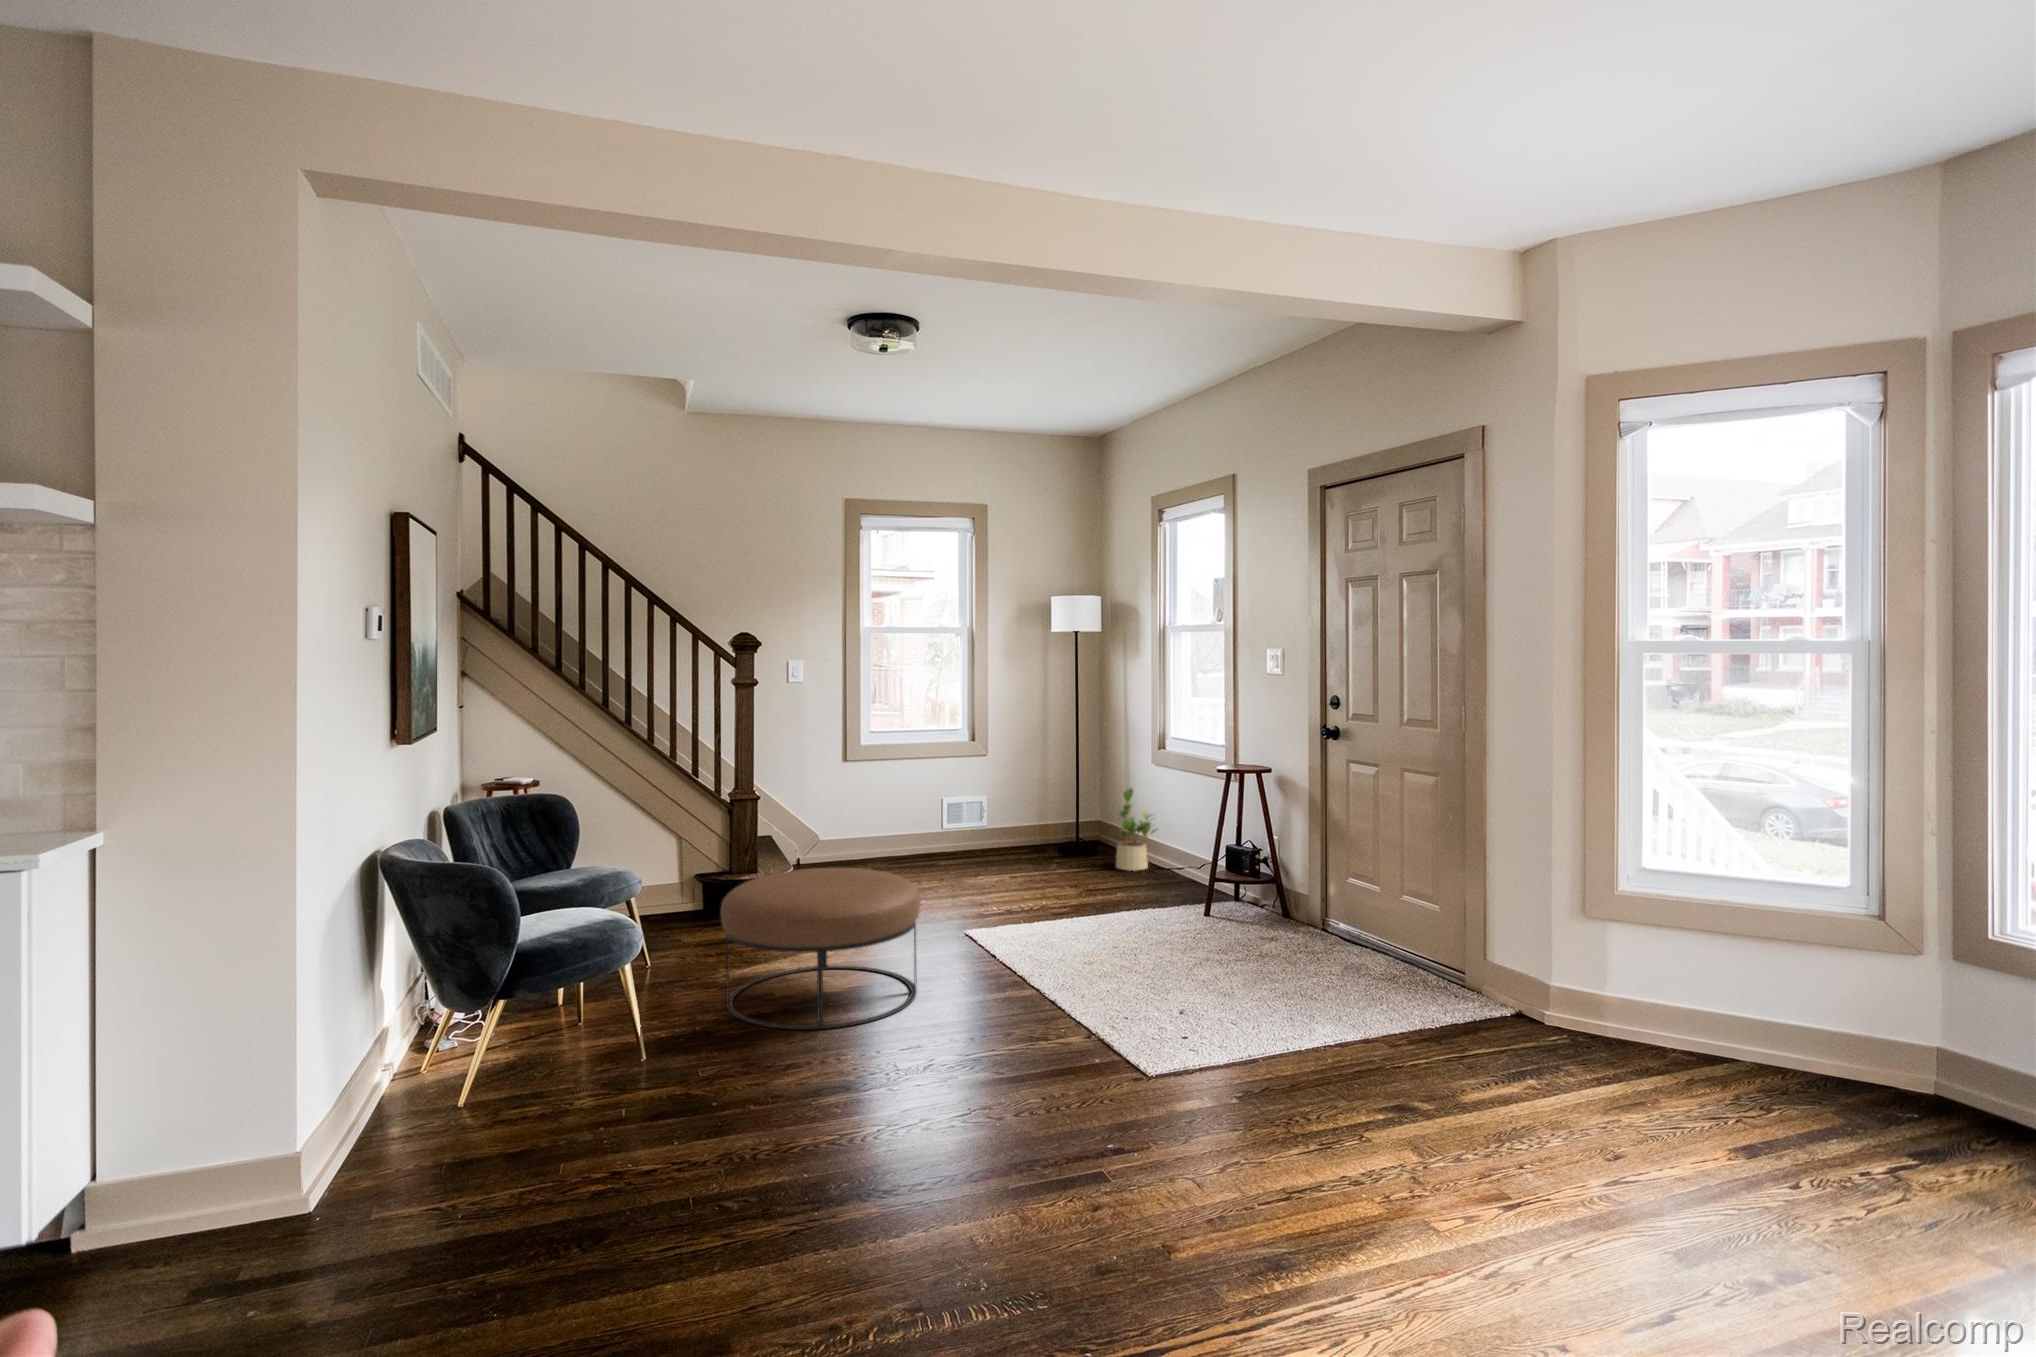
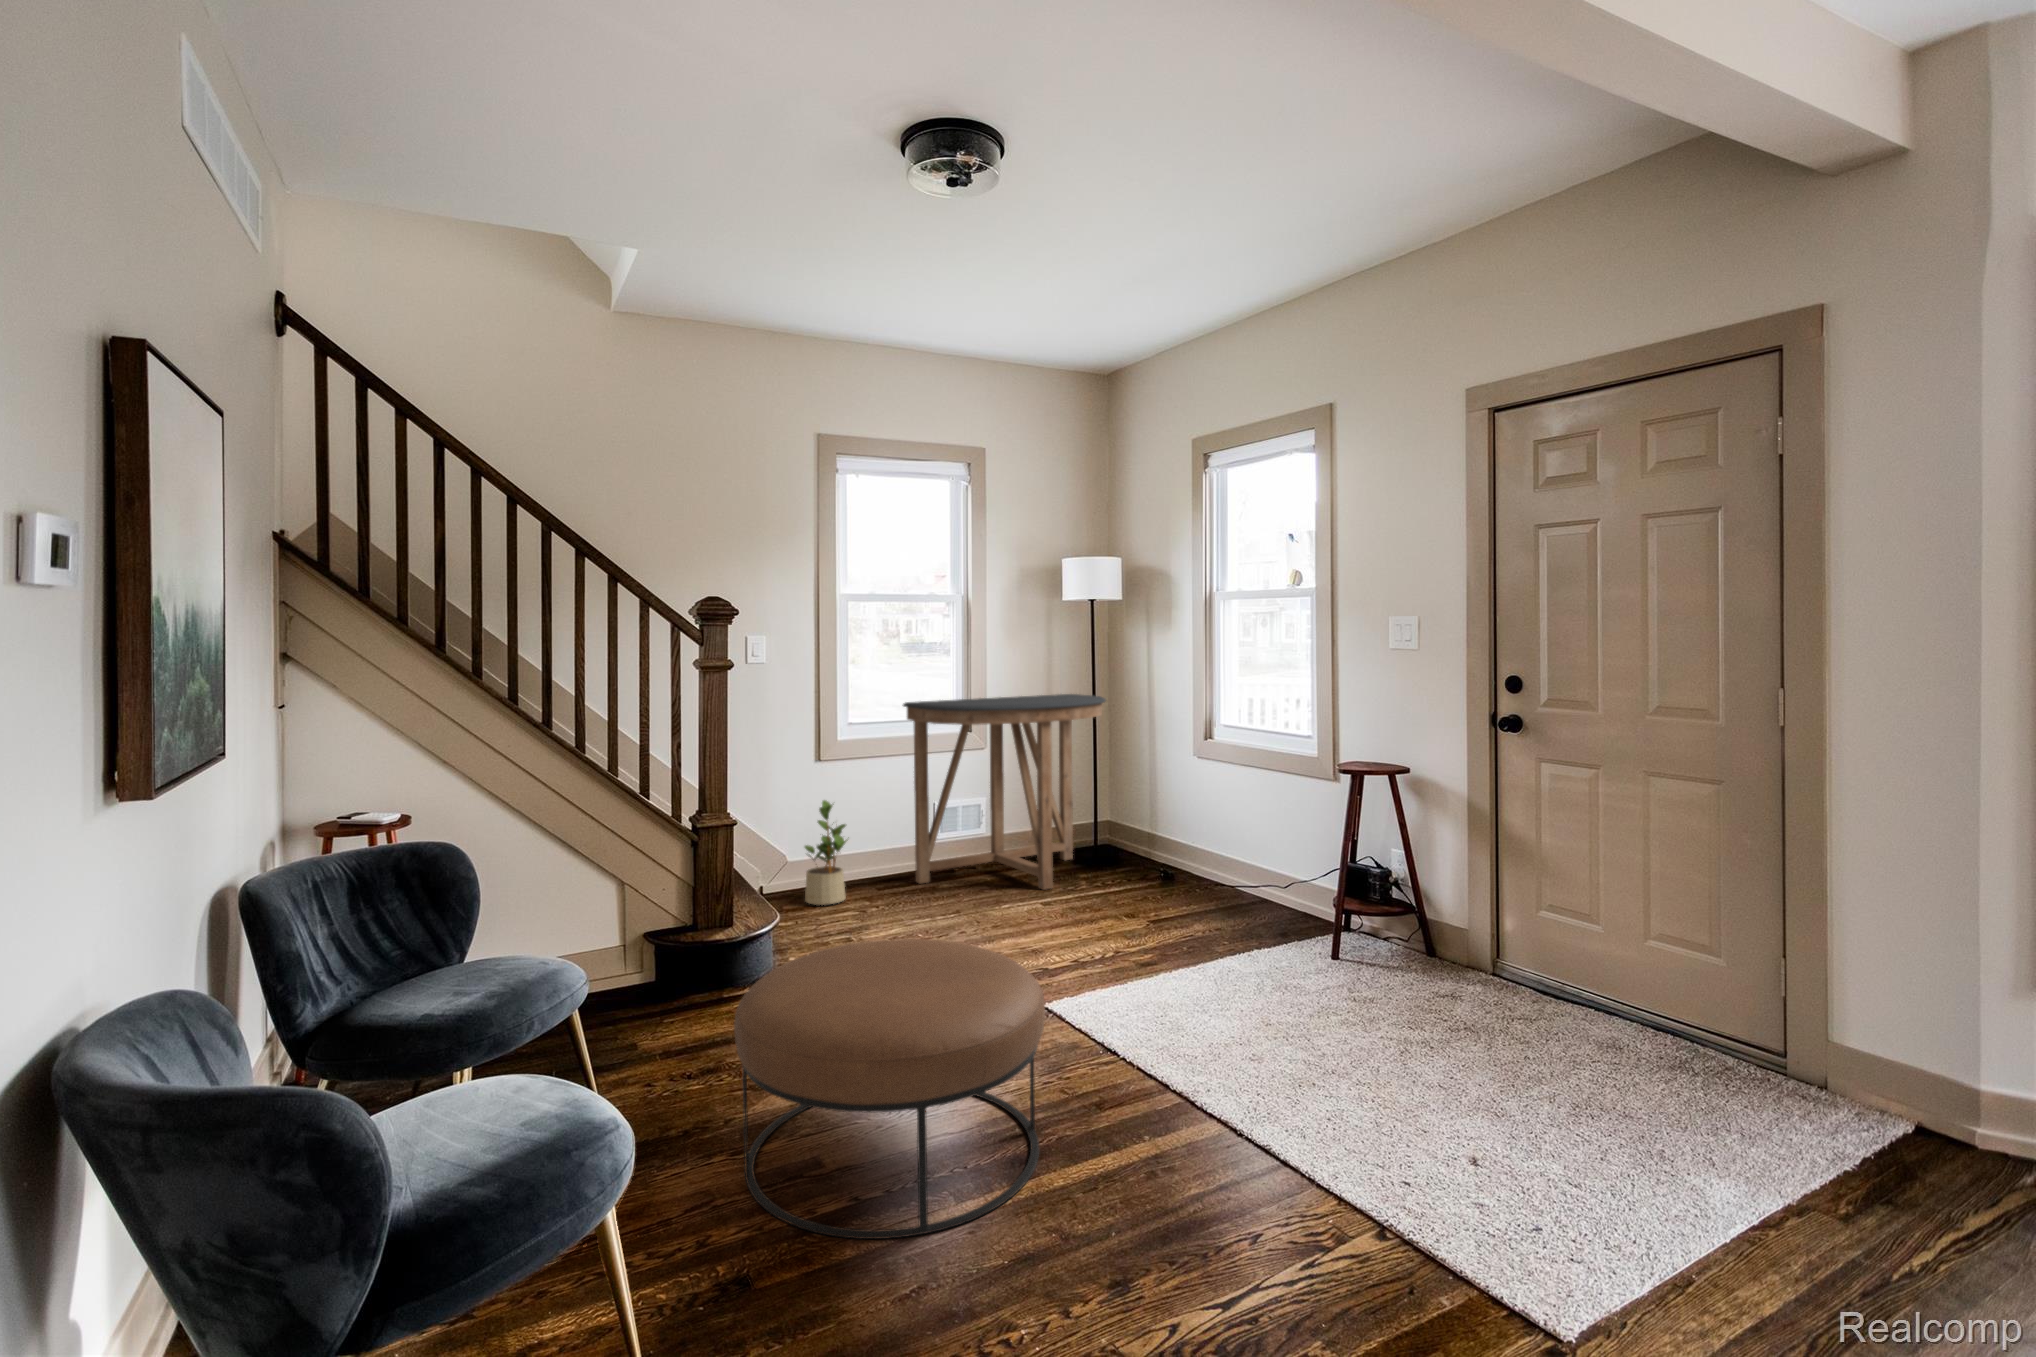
console table: none [911,709,1082,867] -> present [903,694,1106,890]
potted plant: present [1116,788,1157,871] -> present [805,800,848,905]

